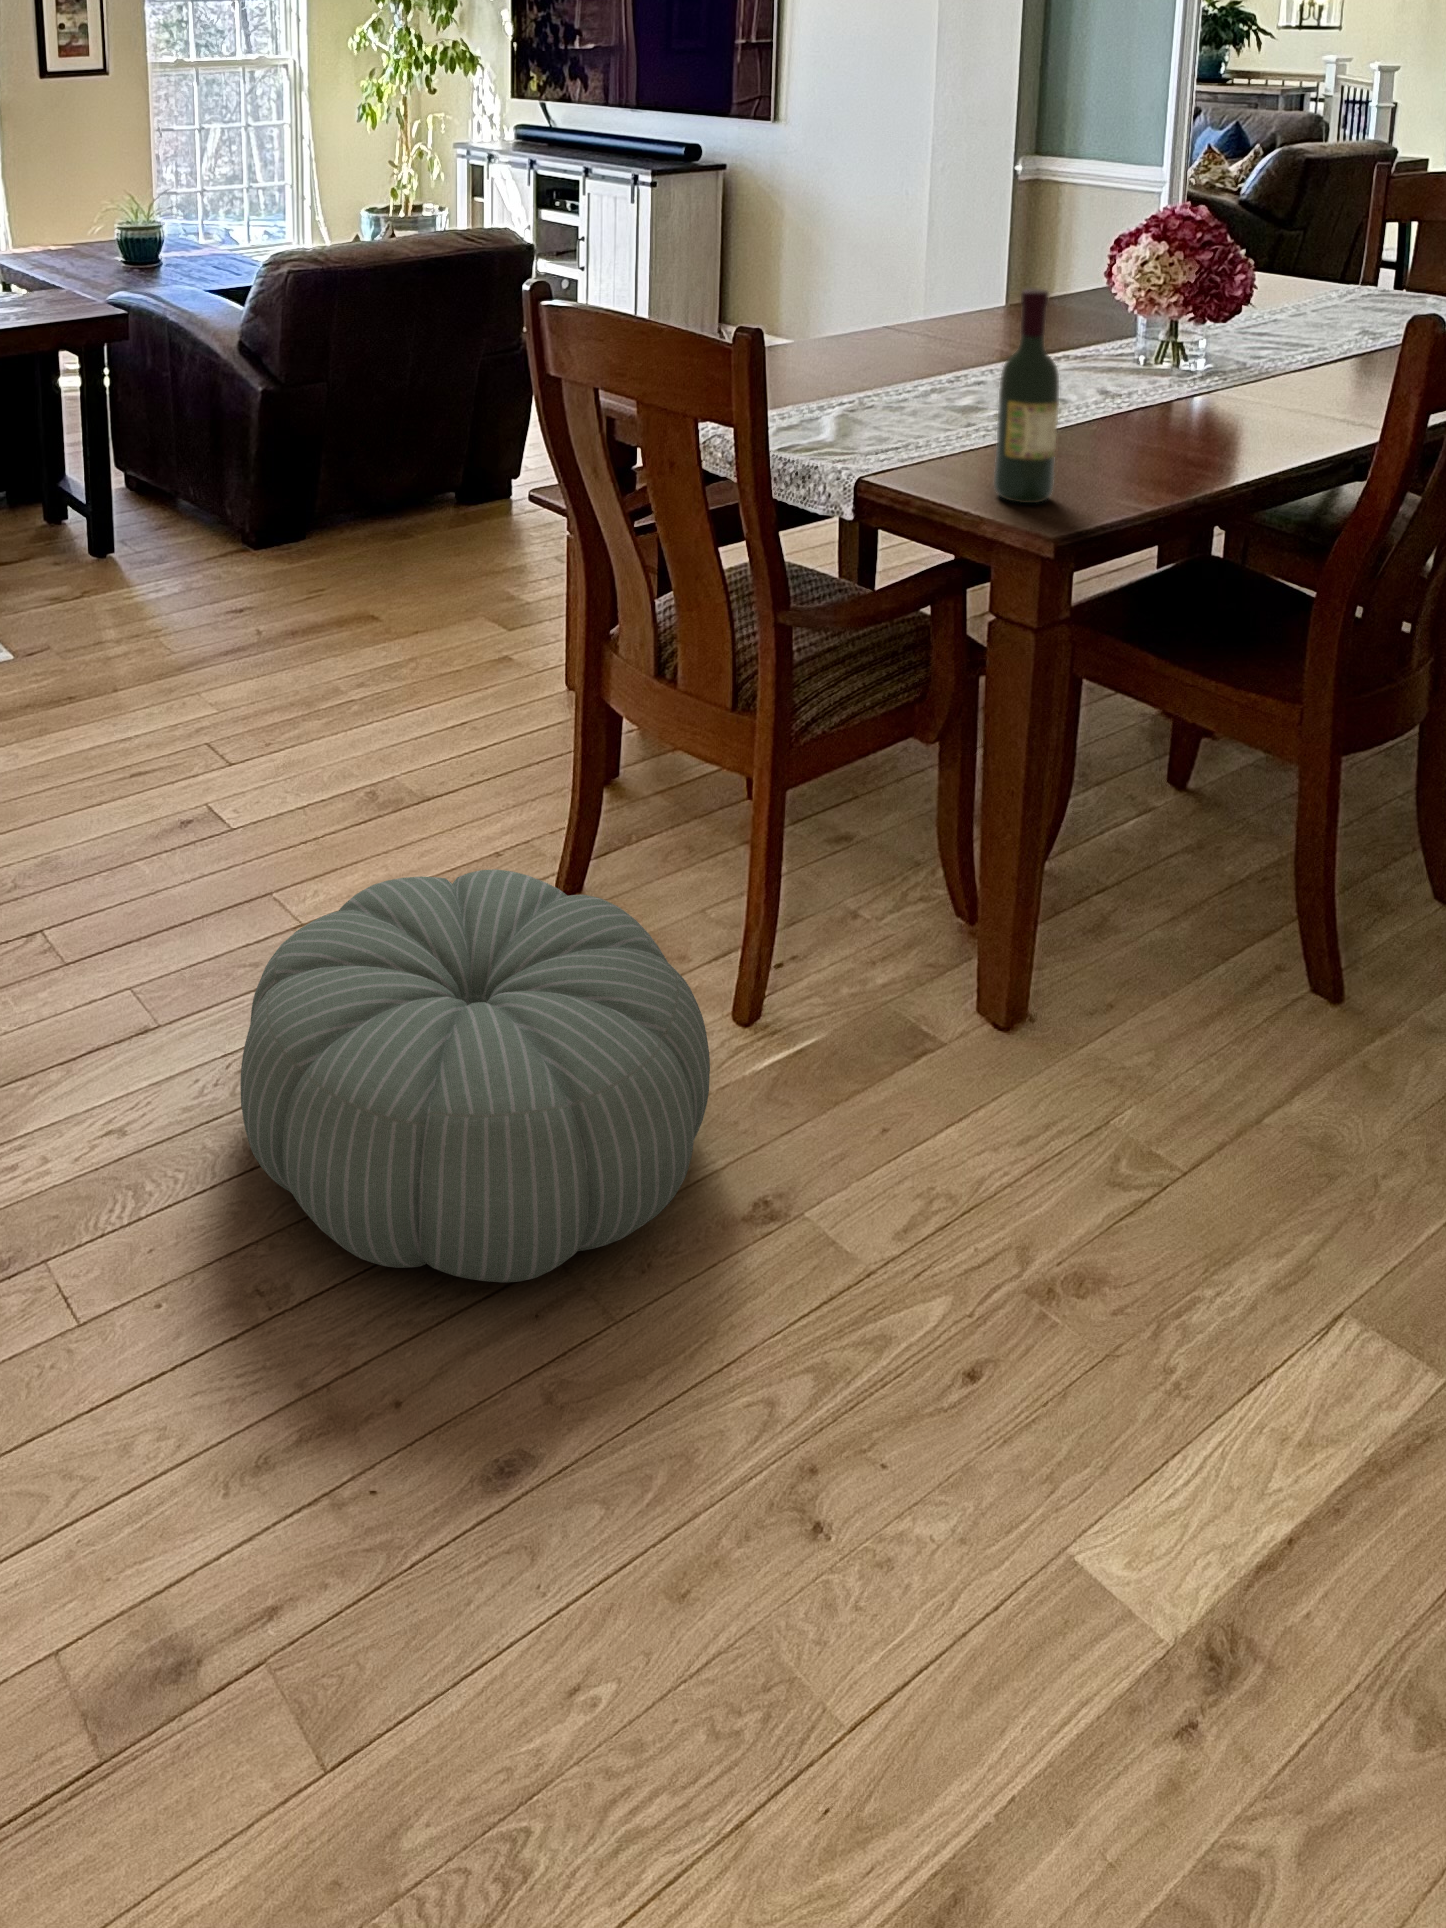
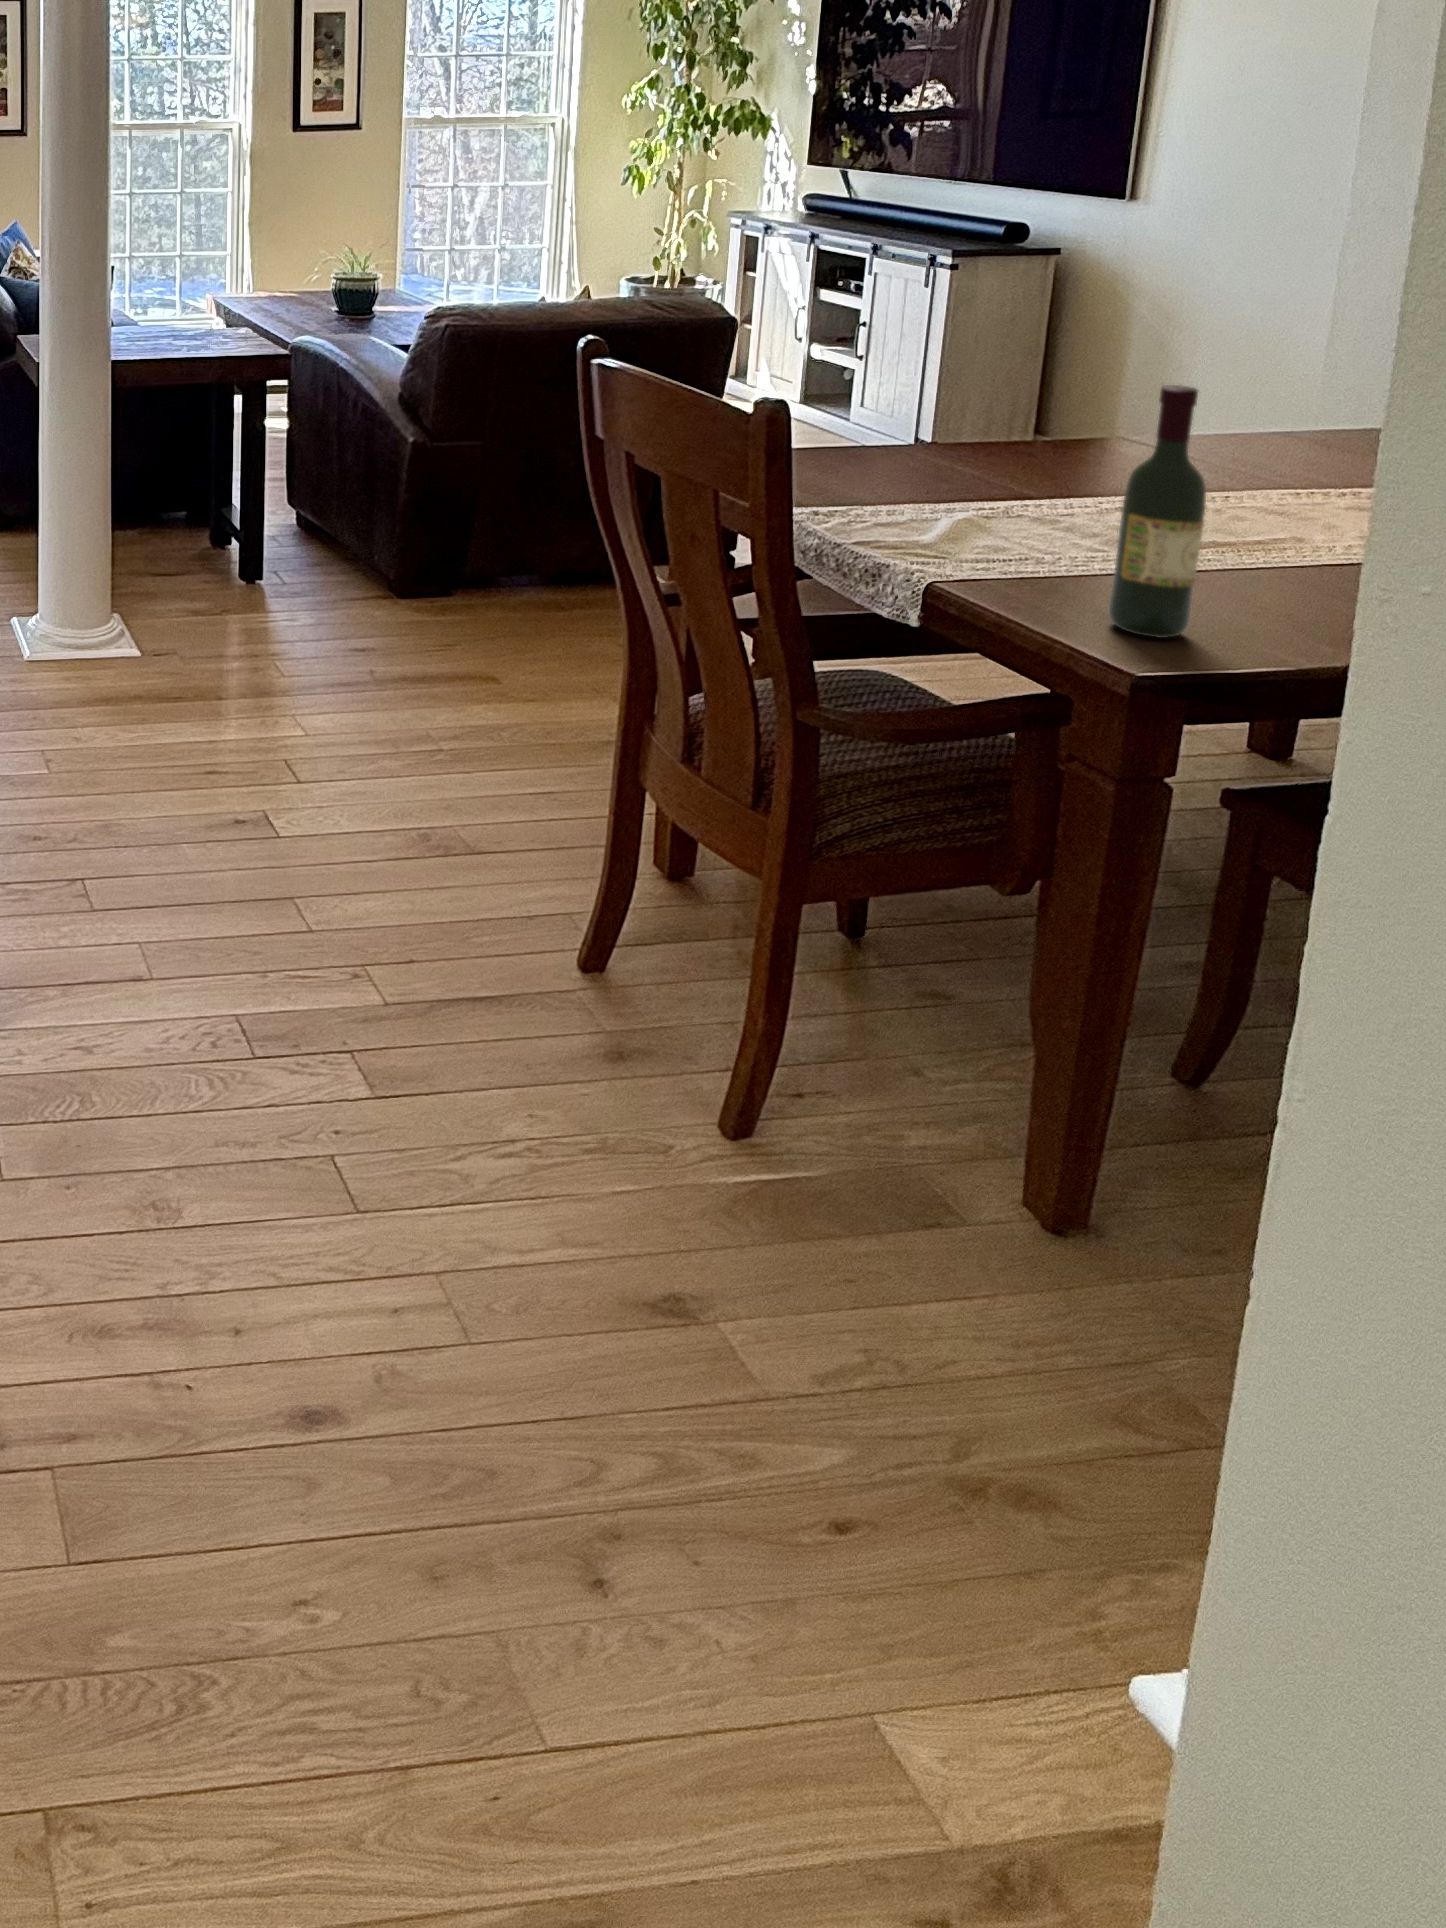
pouf: present [240,869,710,1282] -> none [171,893,644,1275]

